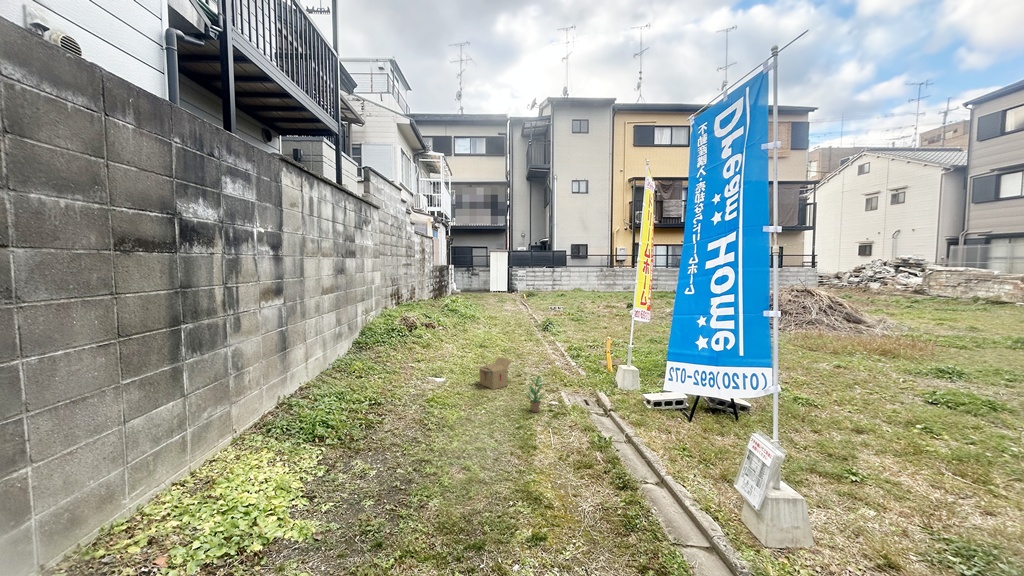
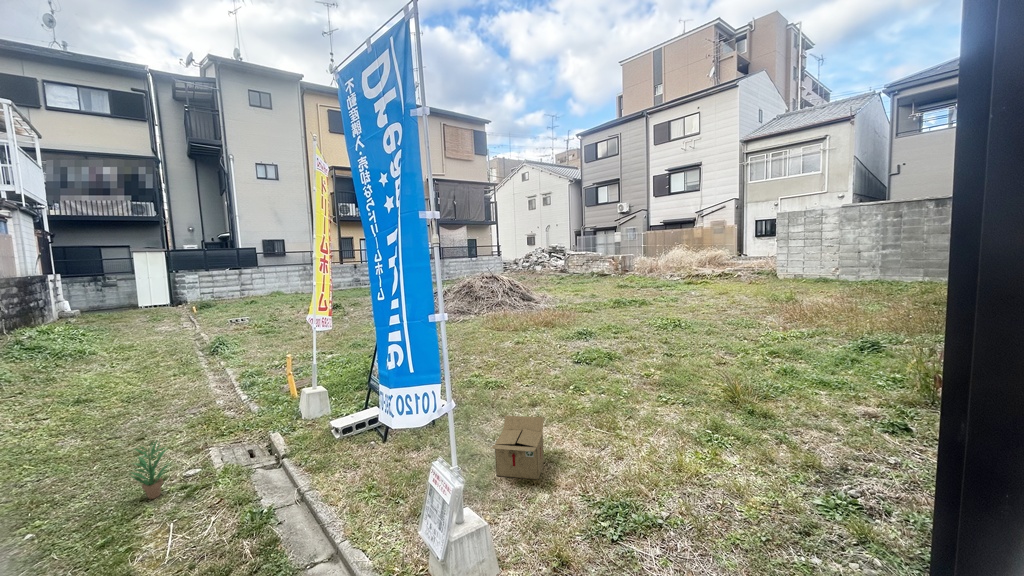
cardboard box: present [476,358,512,389] -> present [491,416,544,480]

